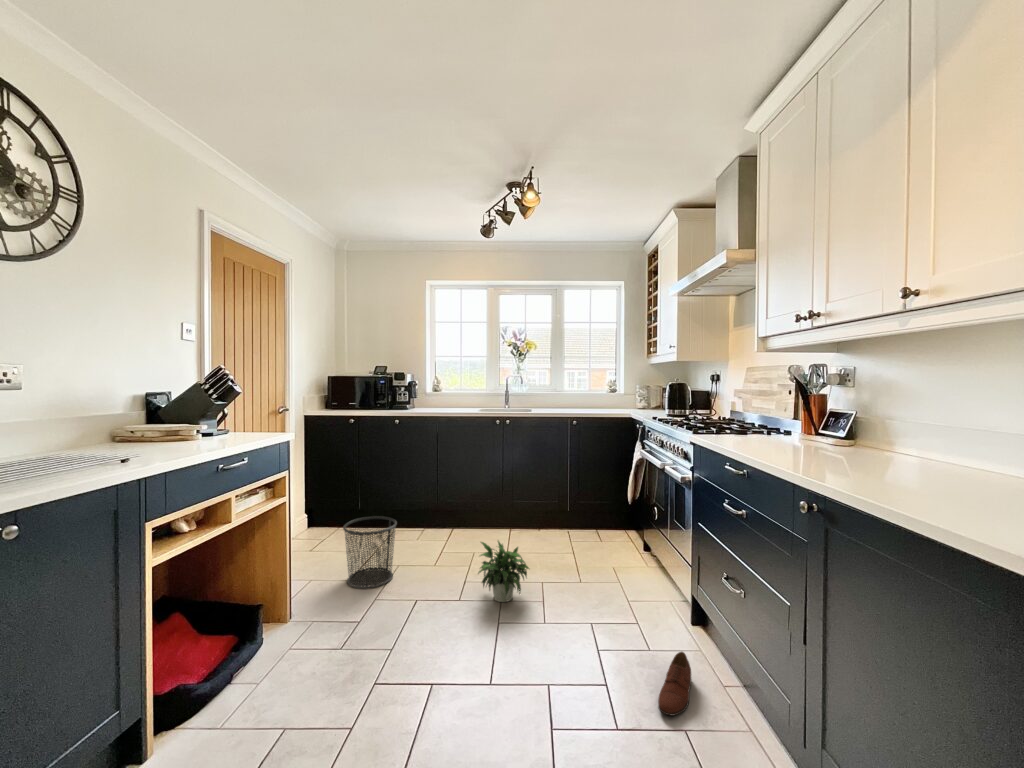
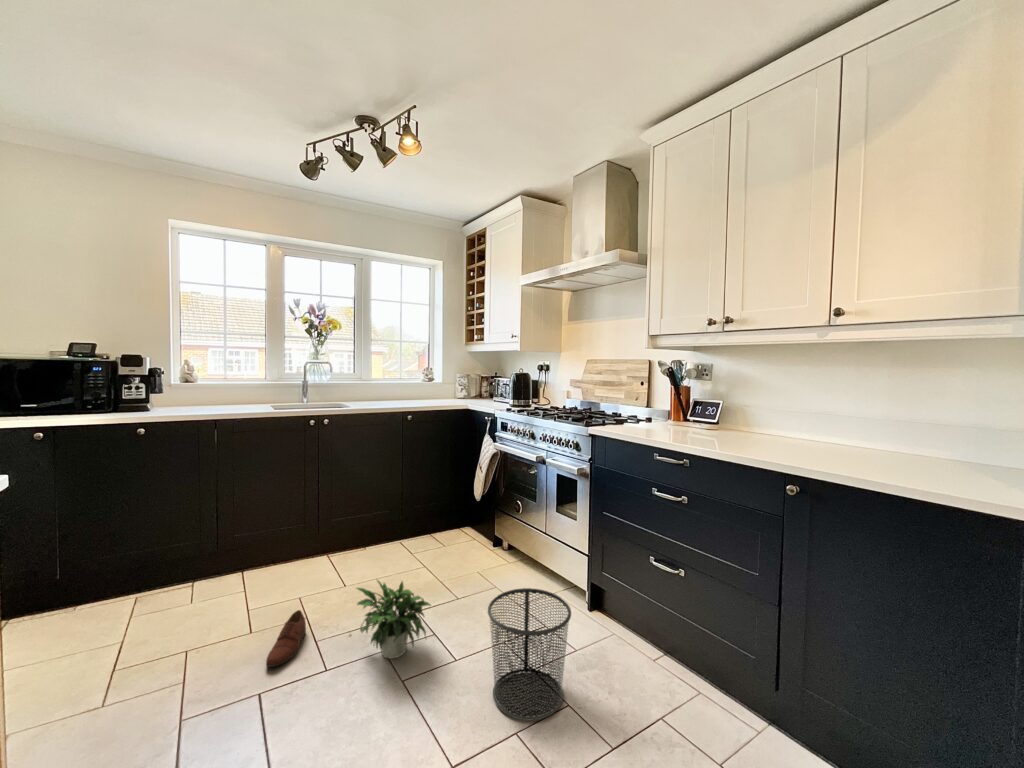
waste bin: present [343,516,397,588] -> present [488,588,571,720]
shoe: present [658,652,691,716] -> present [266,610,306,667]

